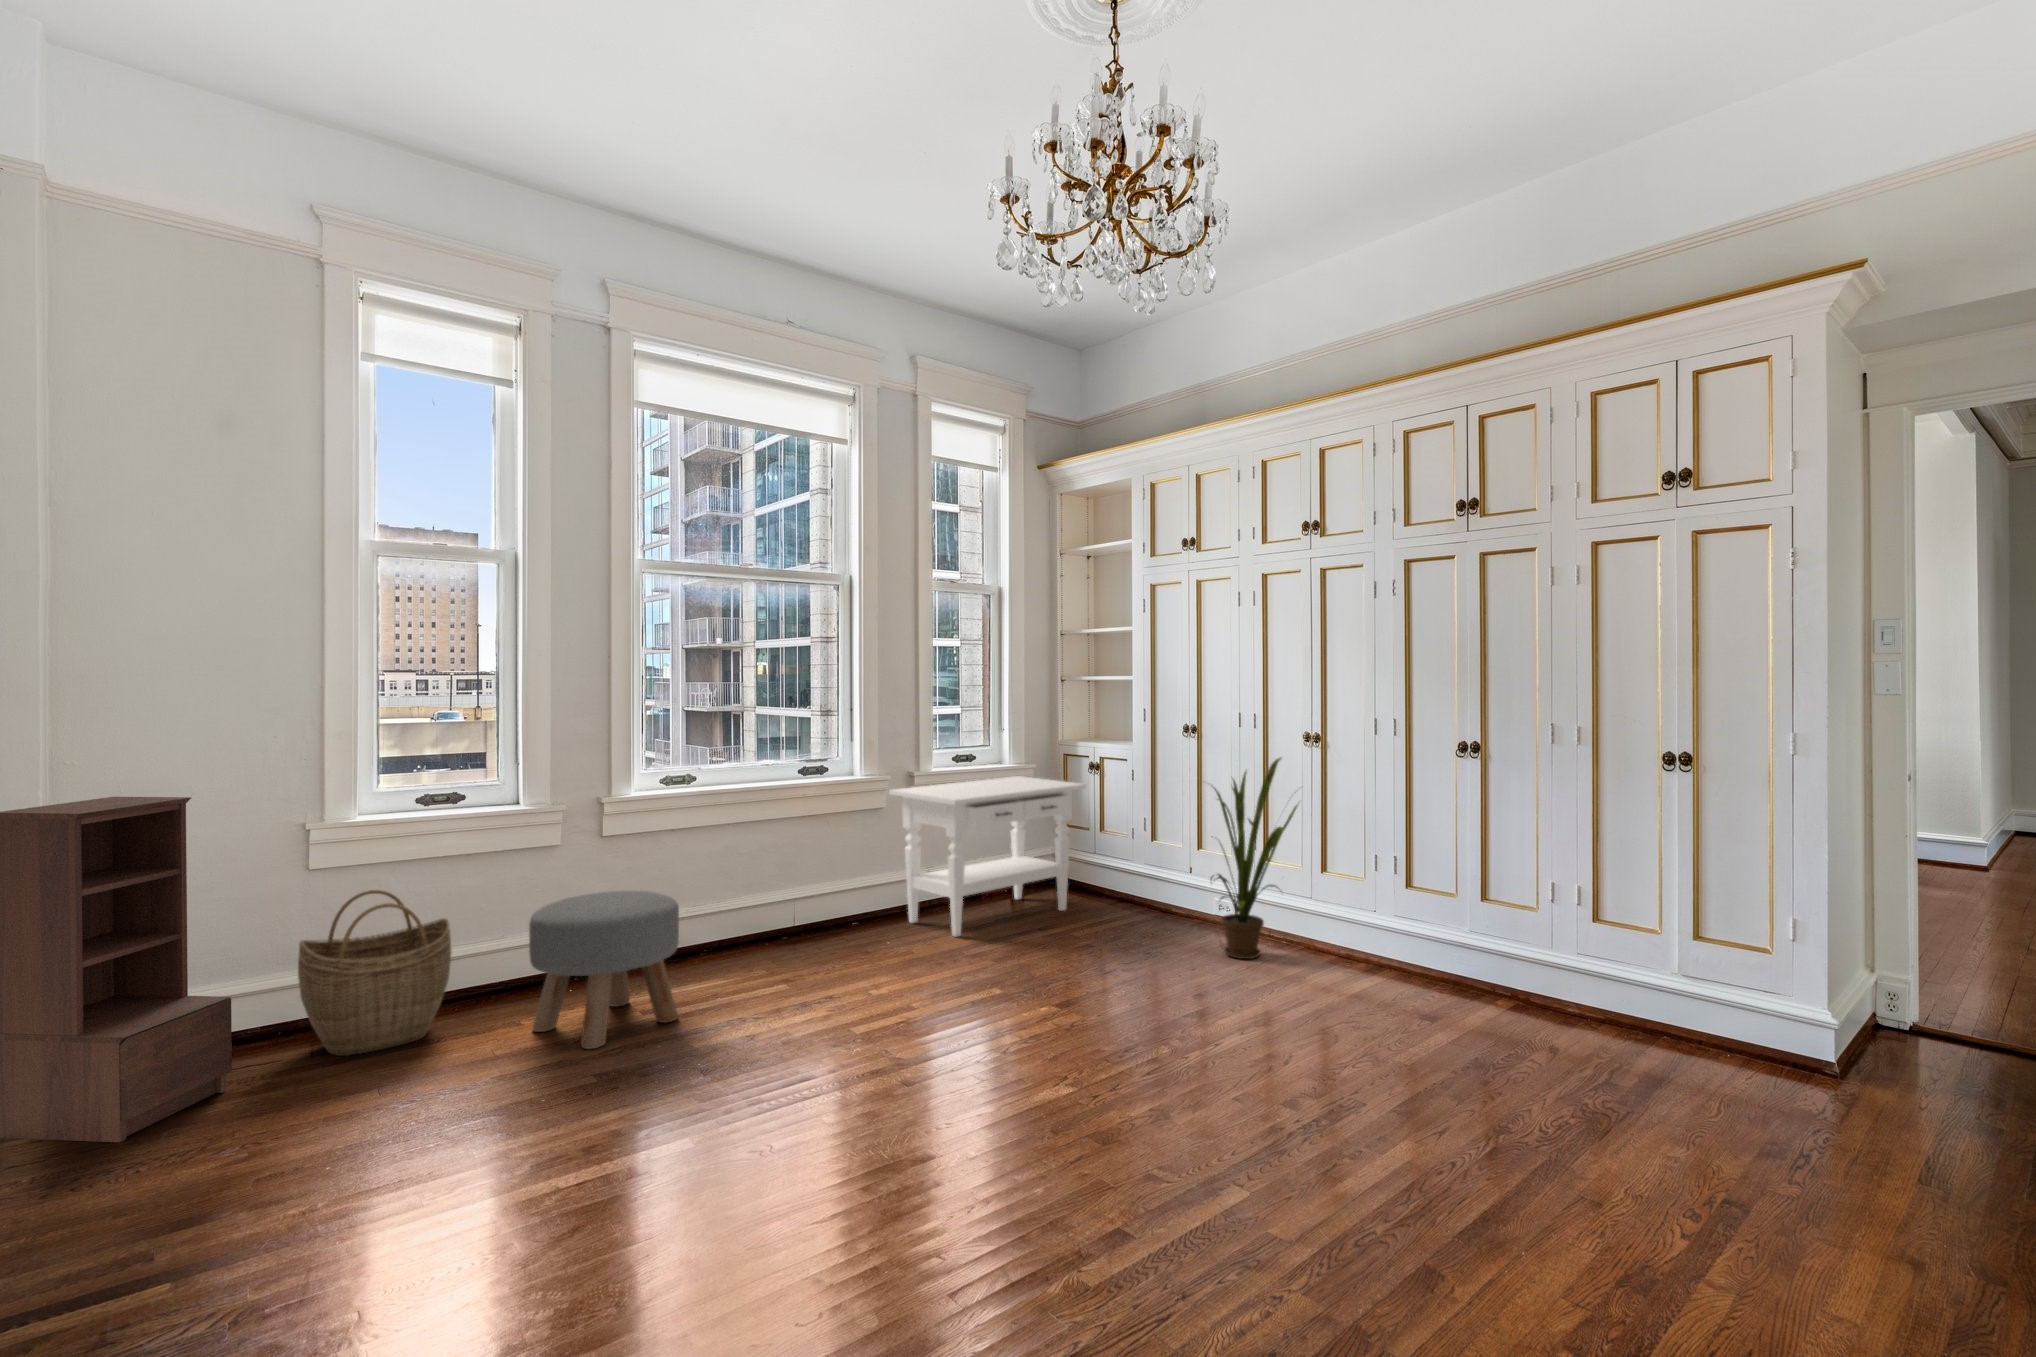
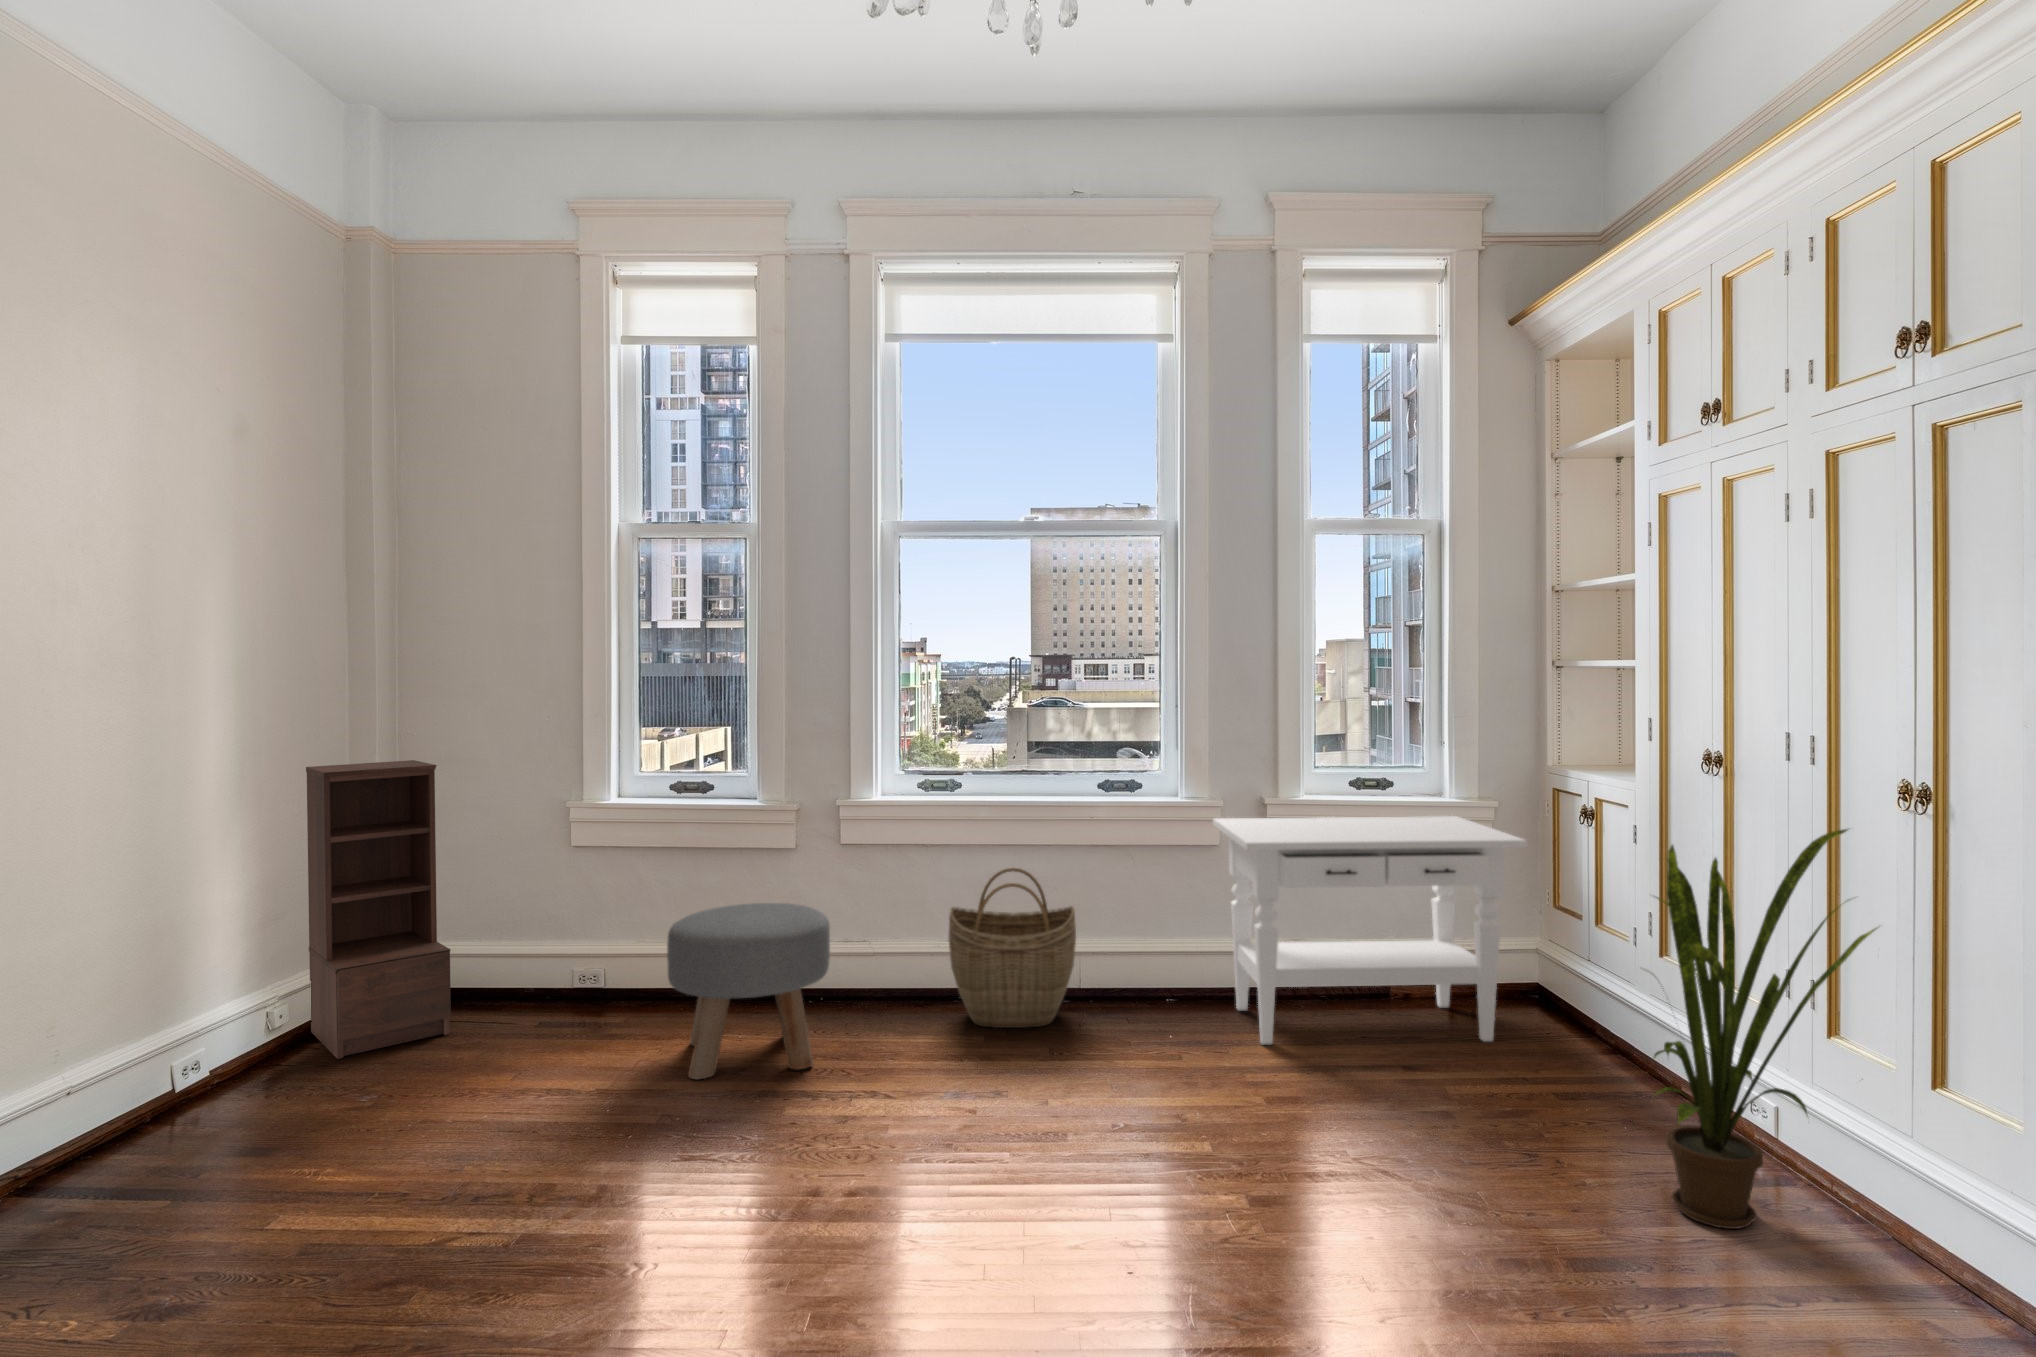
woven basket: present [298,890,451,1056] -> present [948,868,1076,1028]

